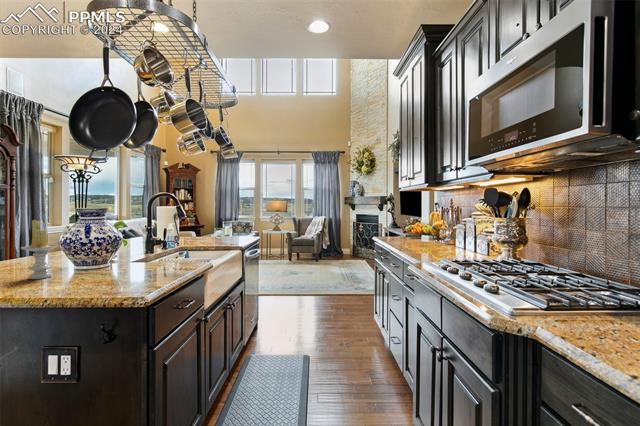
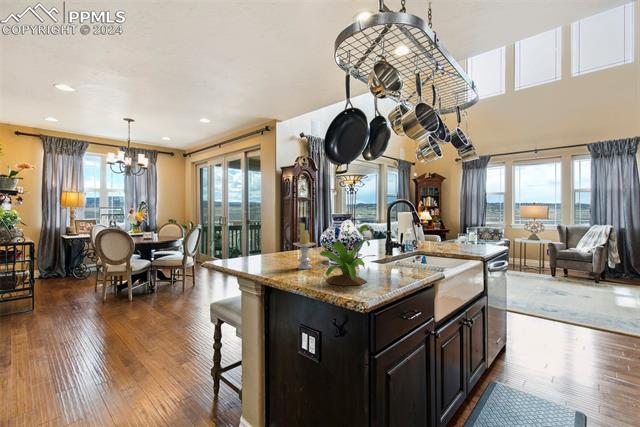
potted flower: none [73,209,148,288] -> present [320,215,376,286]

